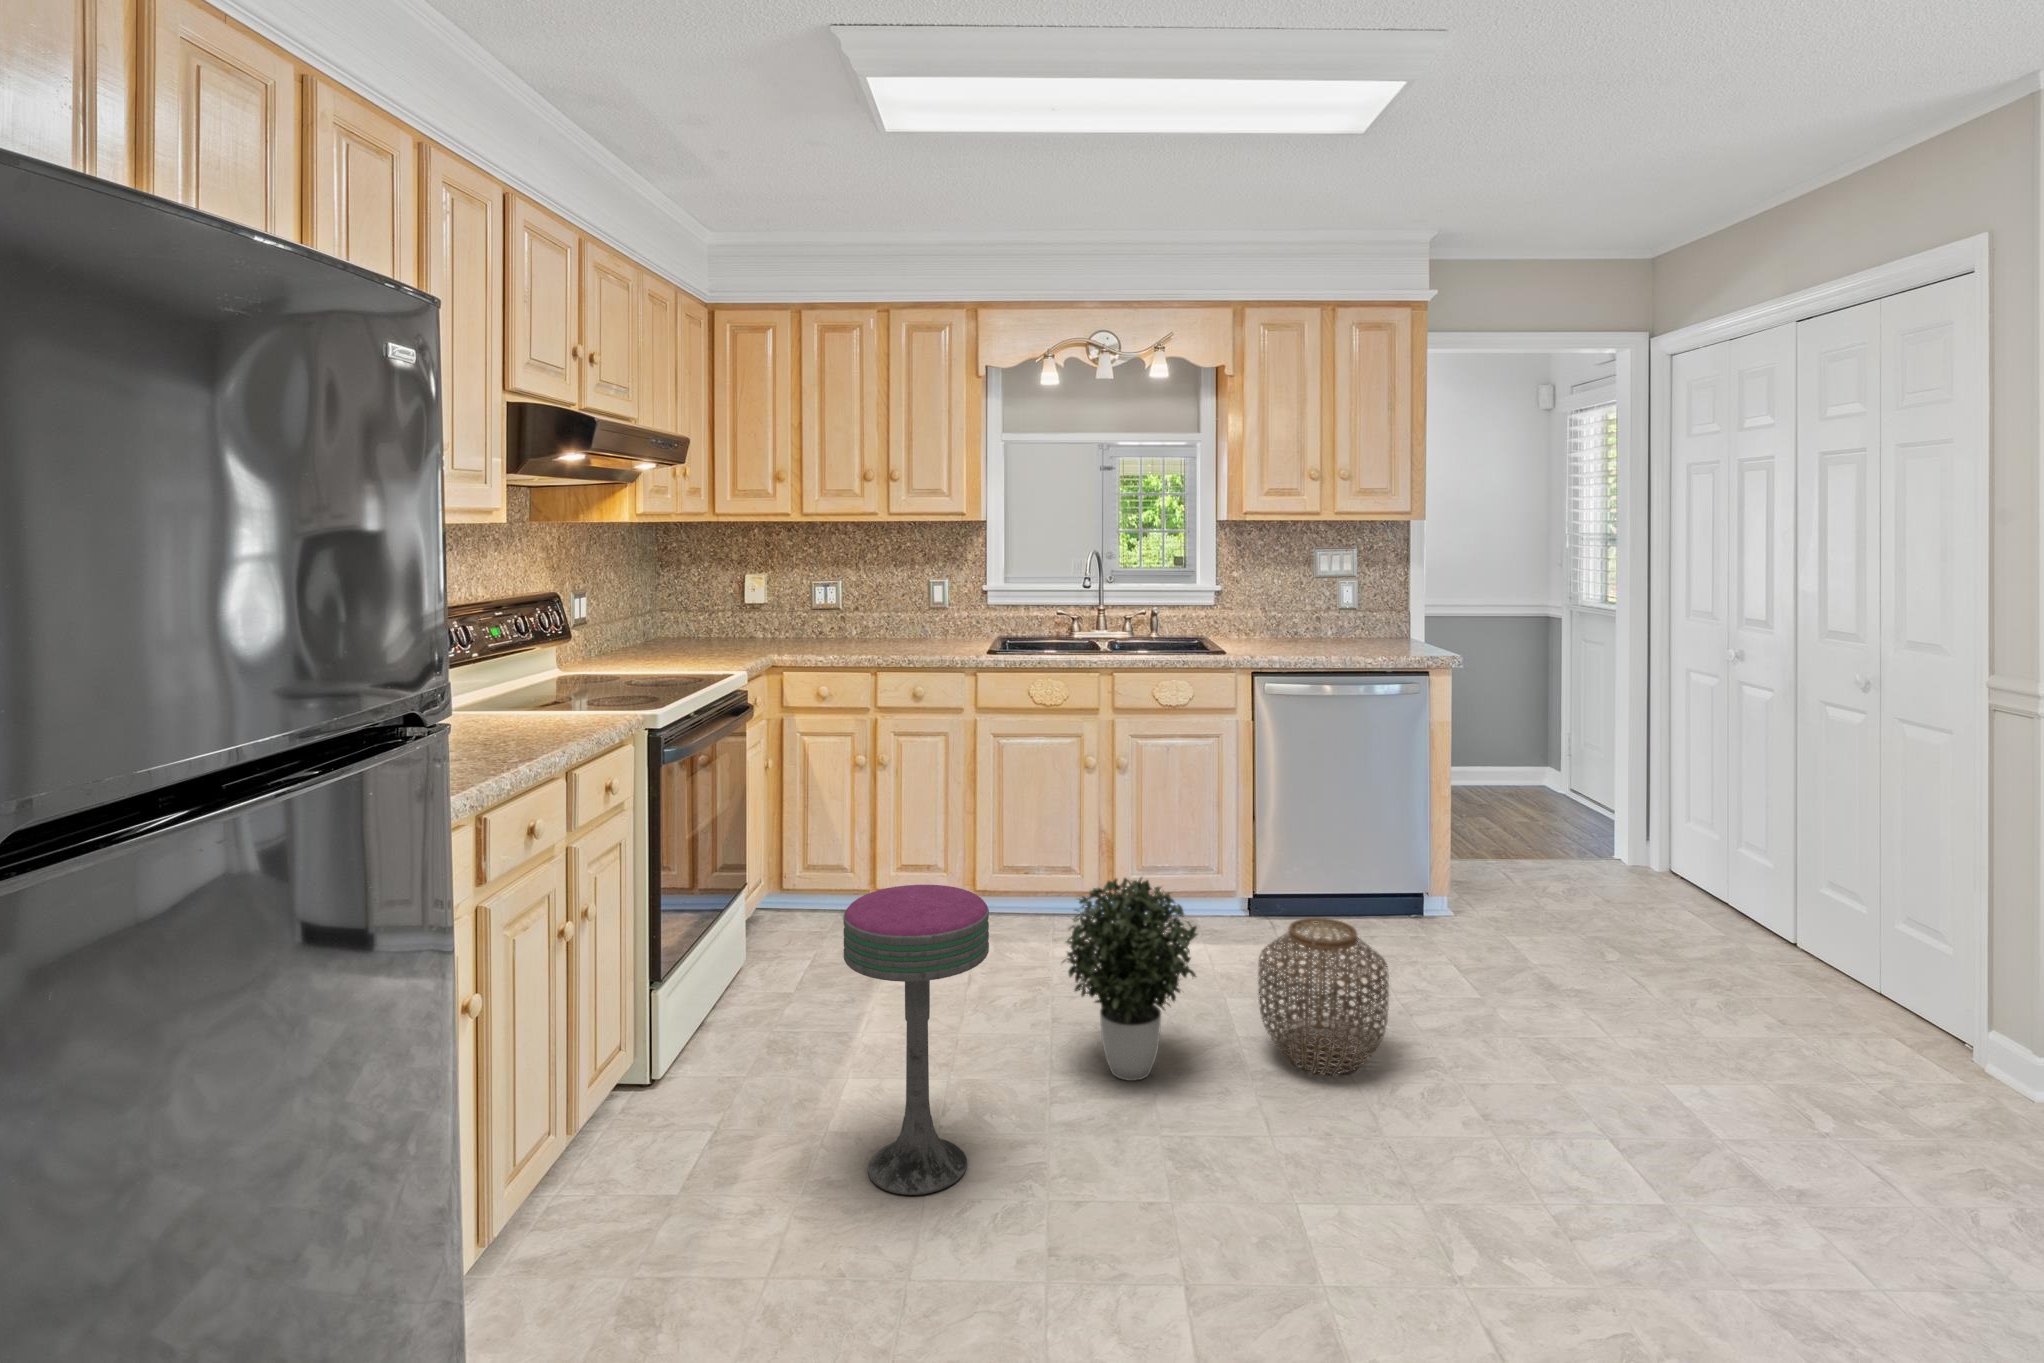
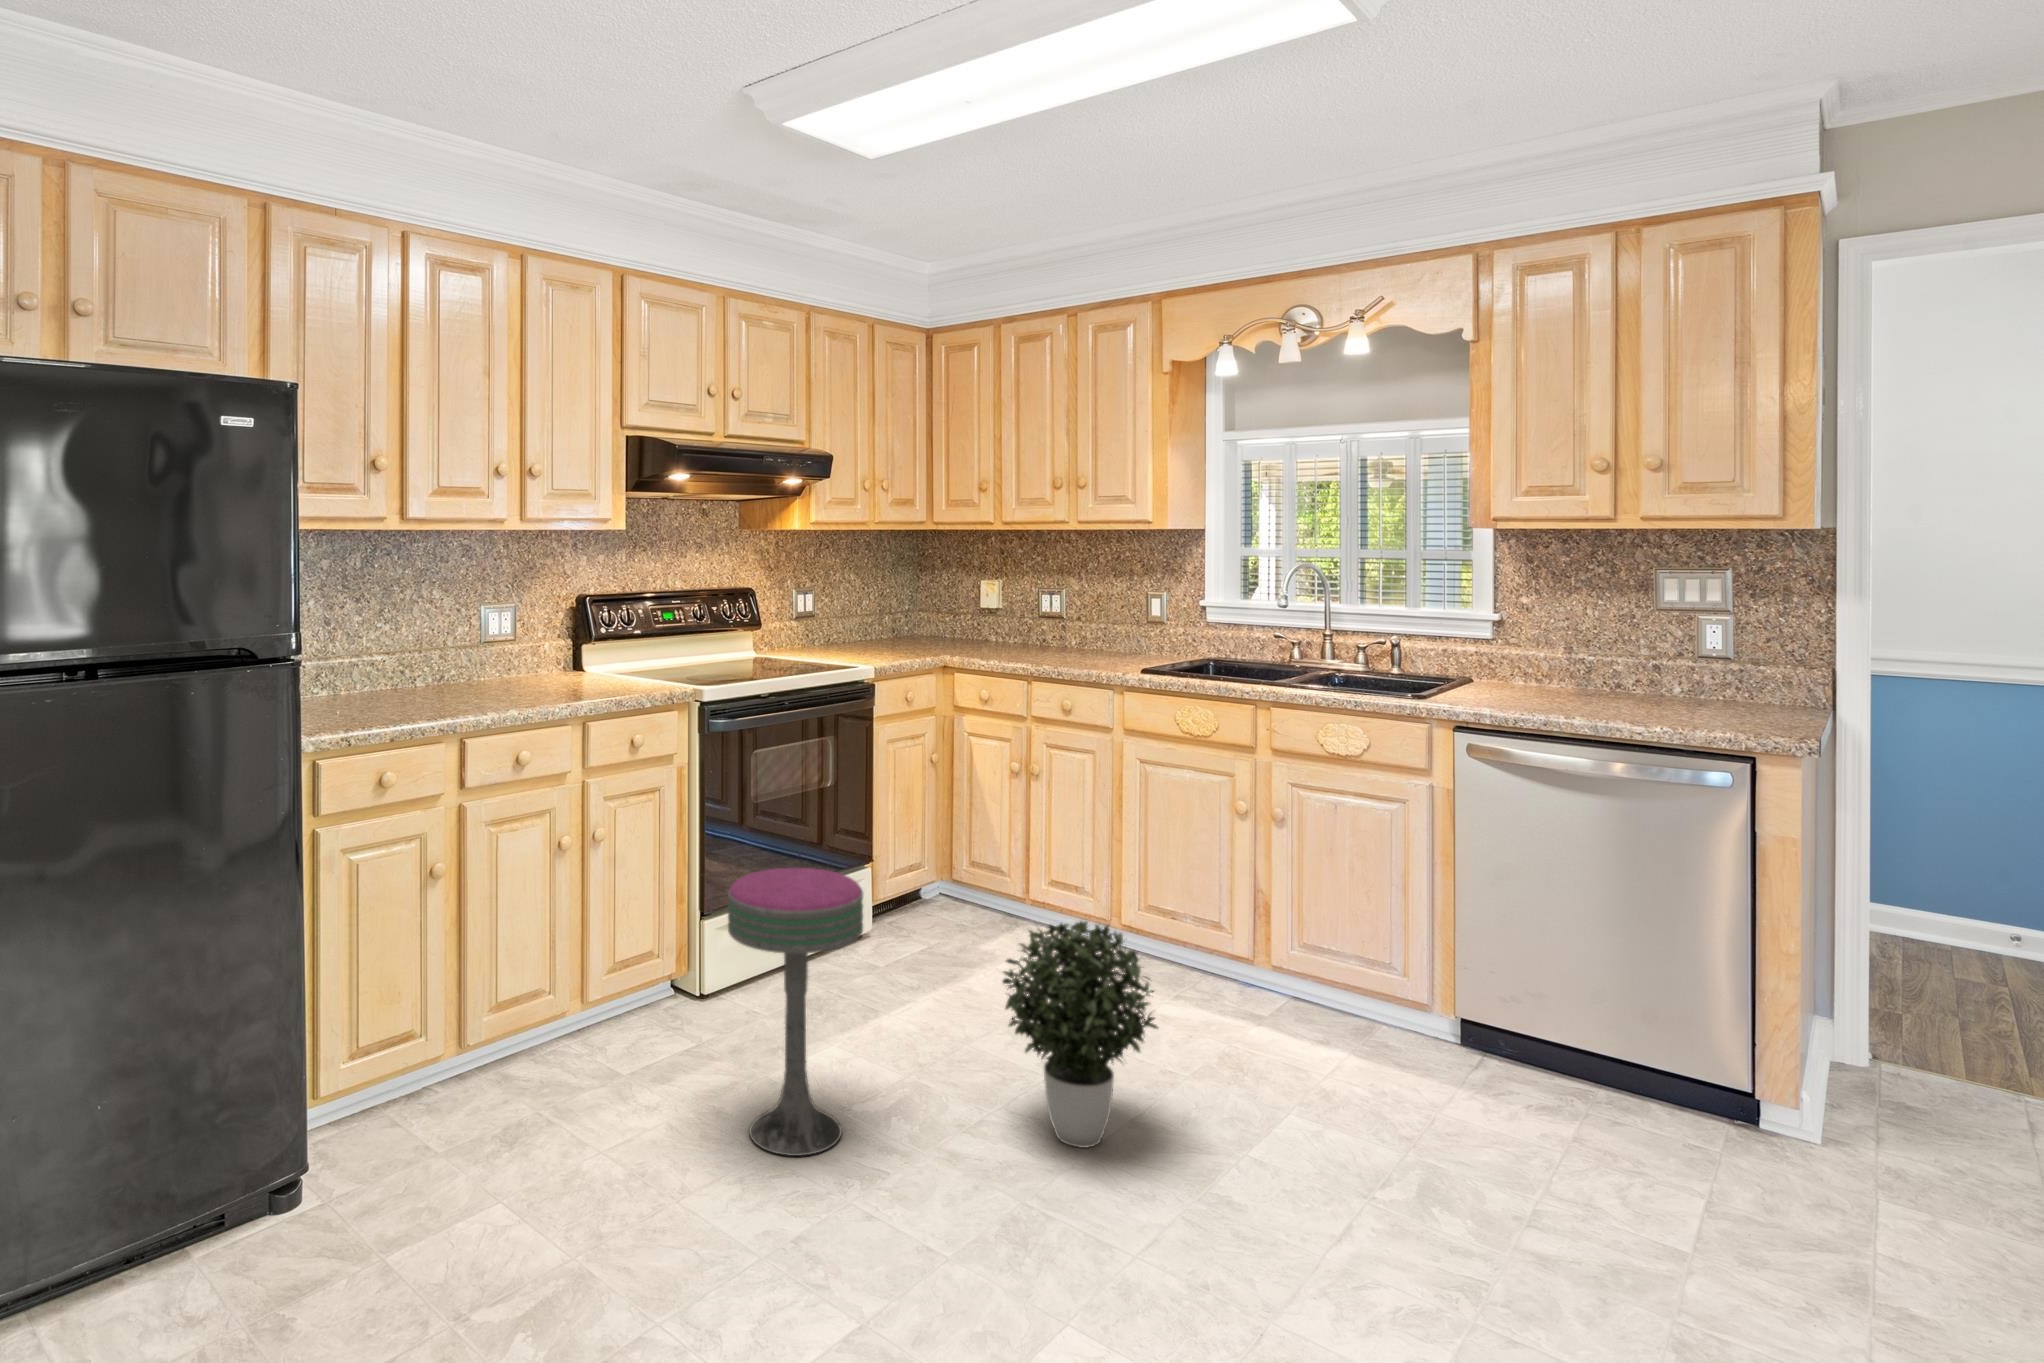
woven basket: present [1258,918,1389,1075] -> none [1230,1027,1406,1237]

